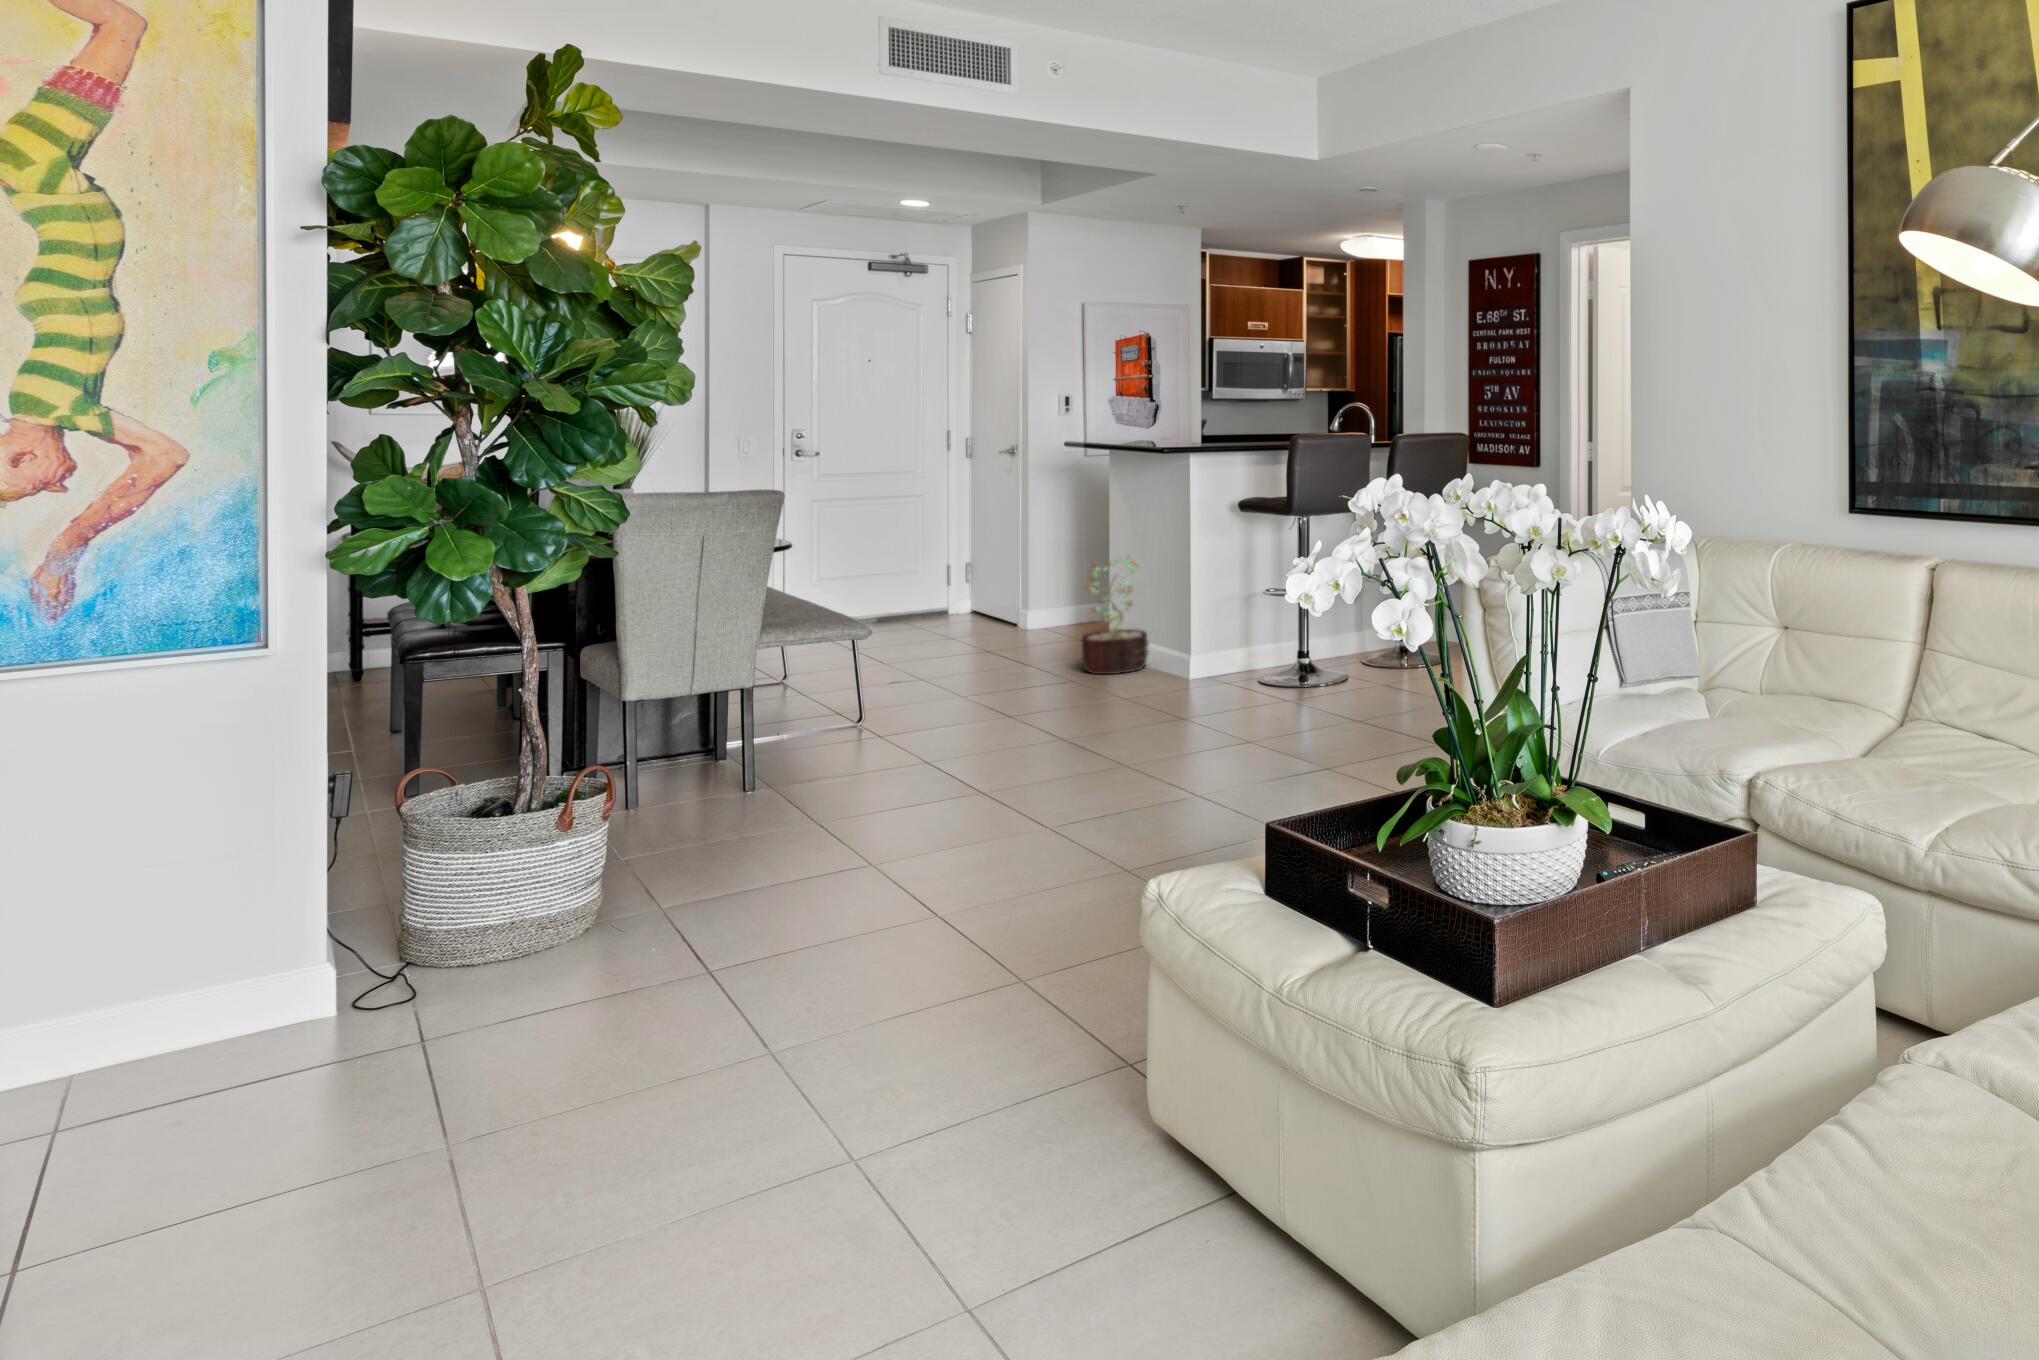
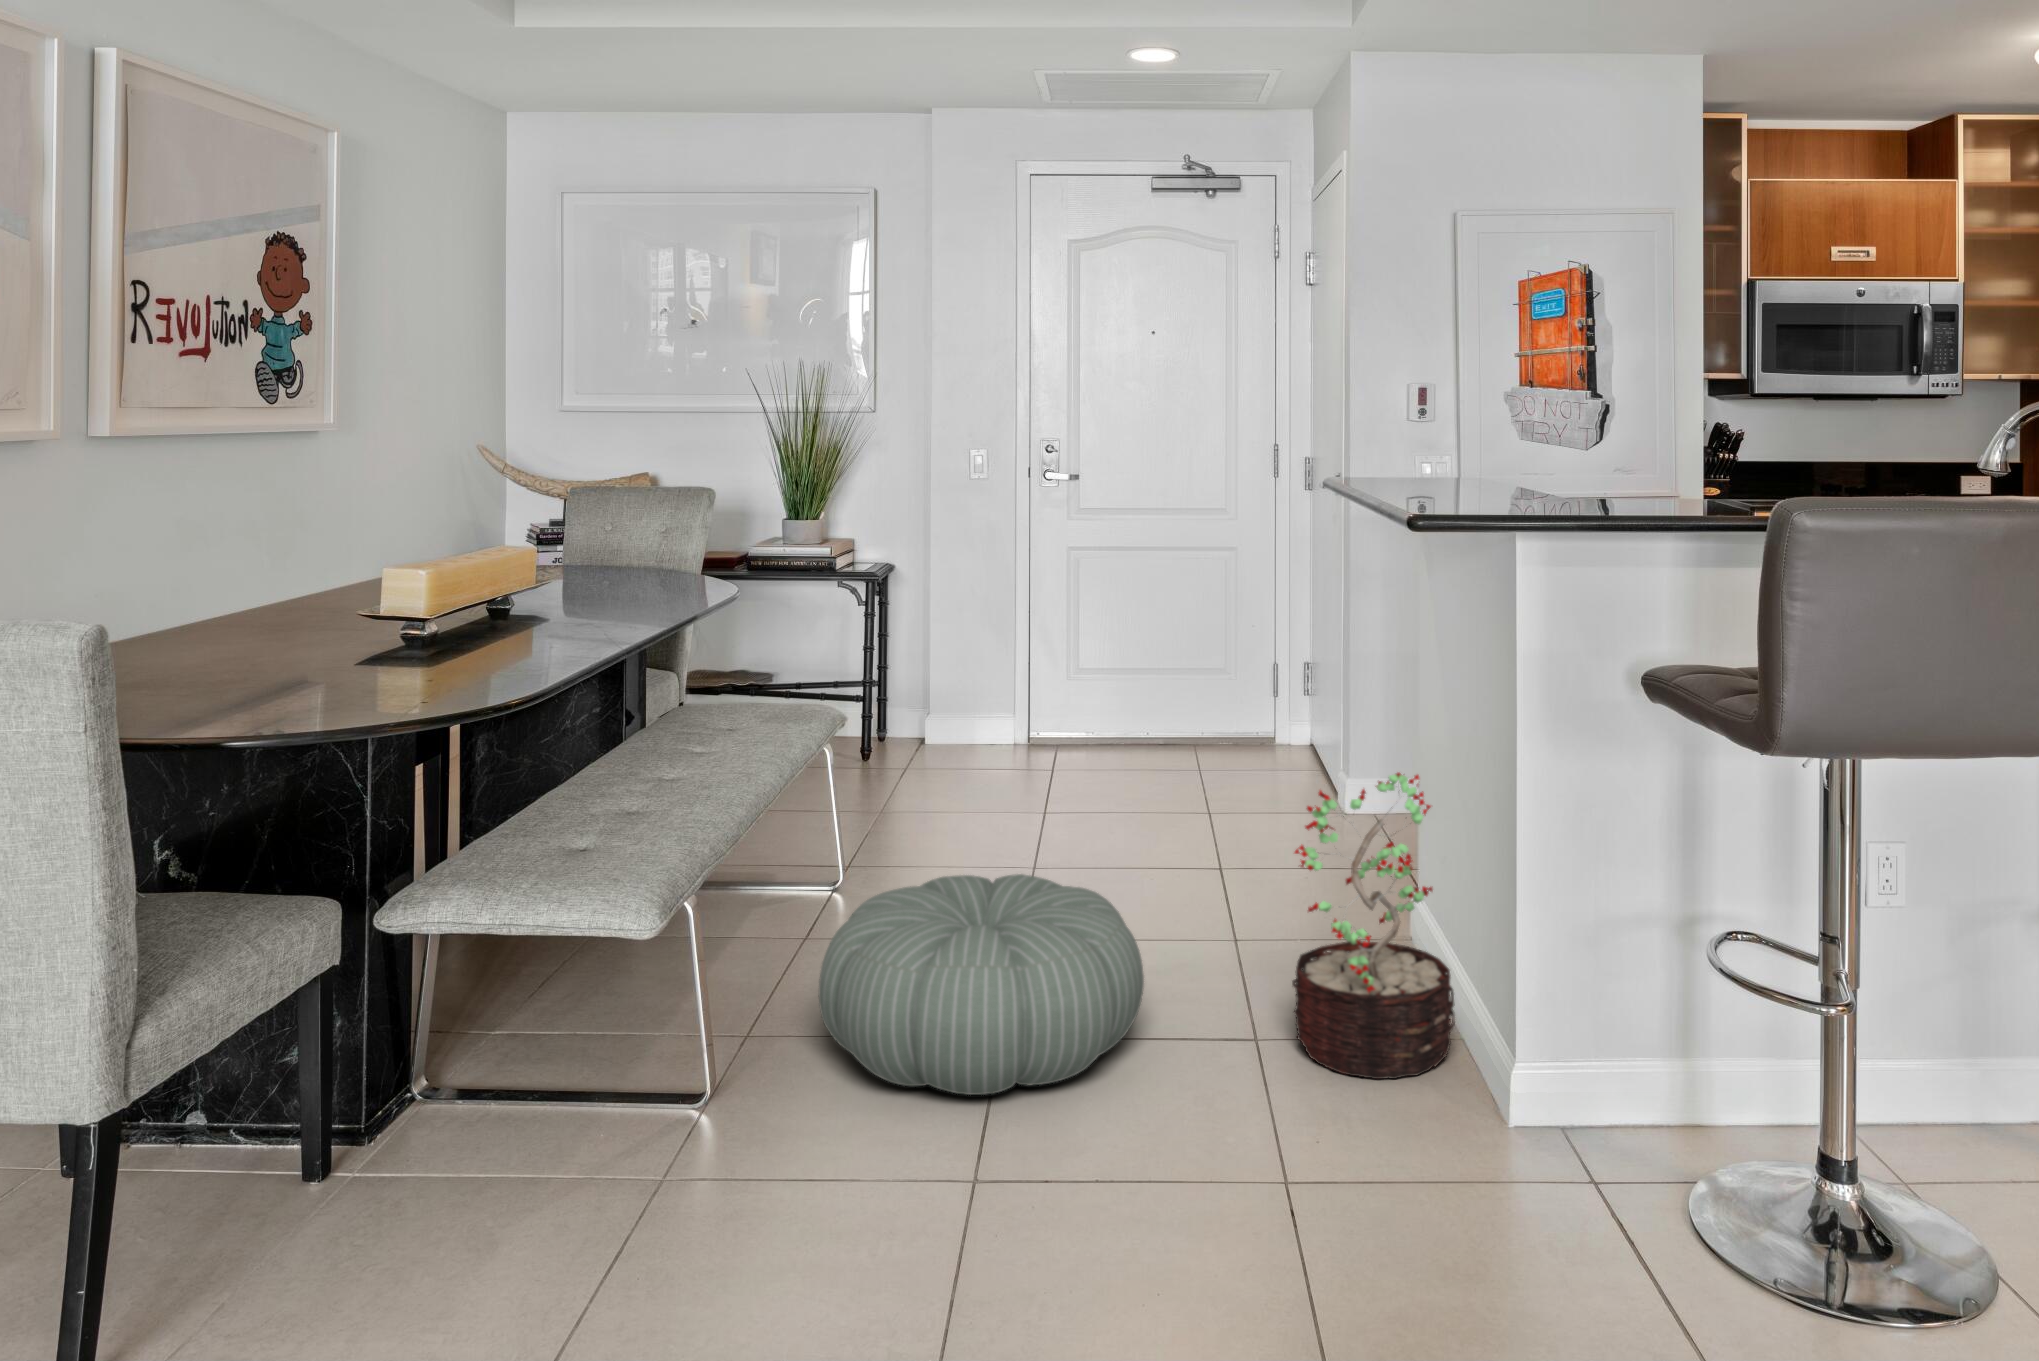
pouf: none [868,622,1022,700] -> present [819,874,1144,1095]

